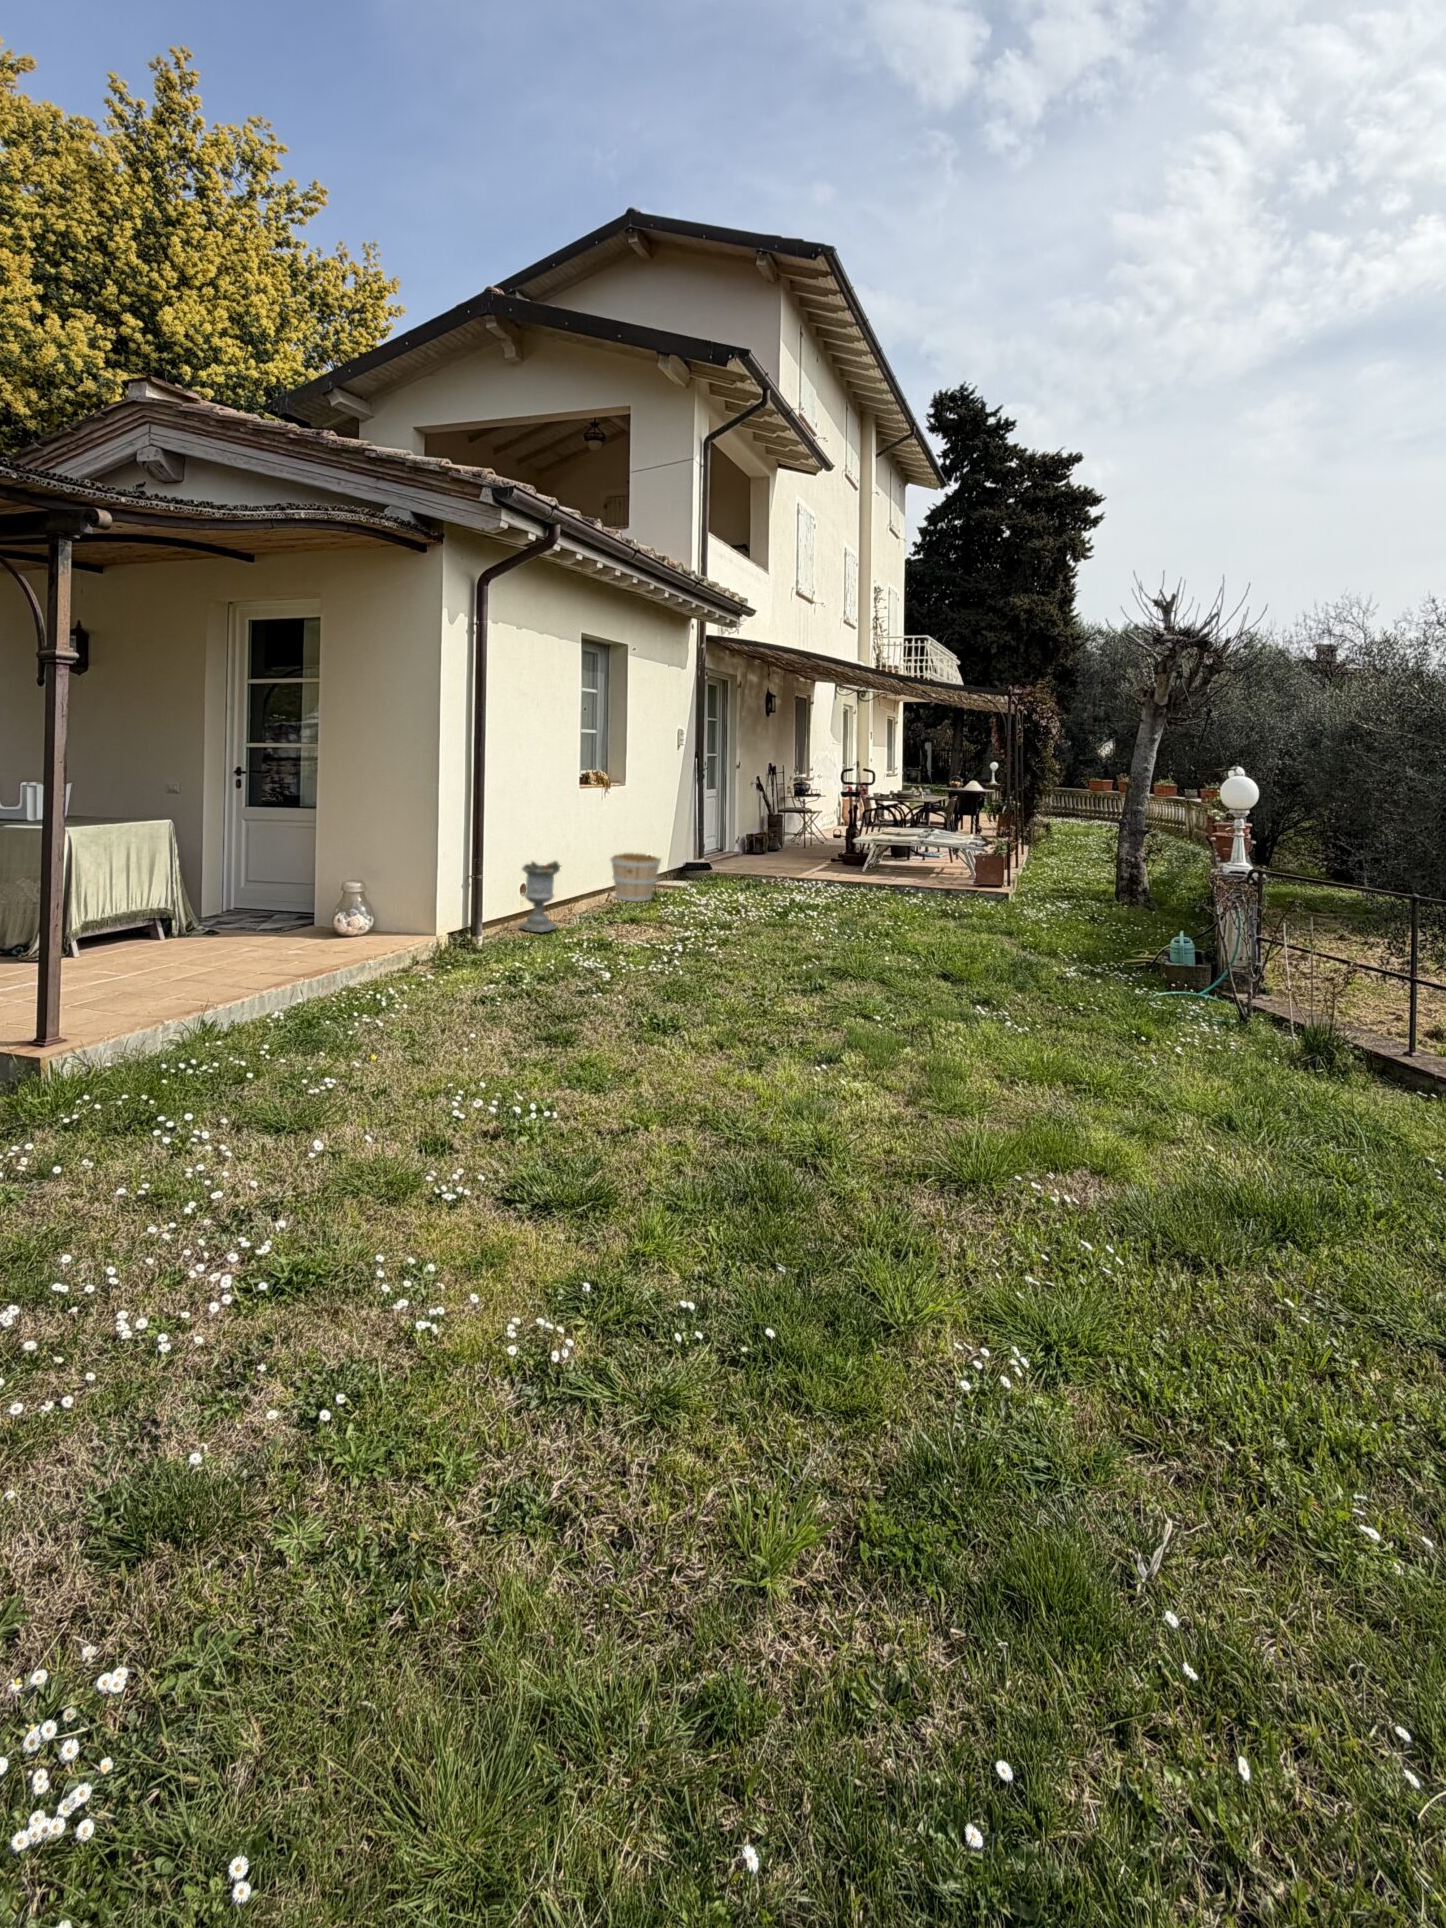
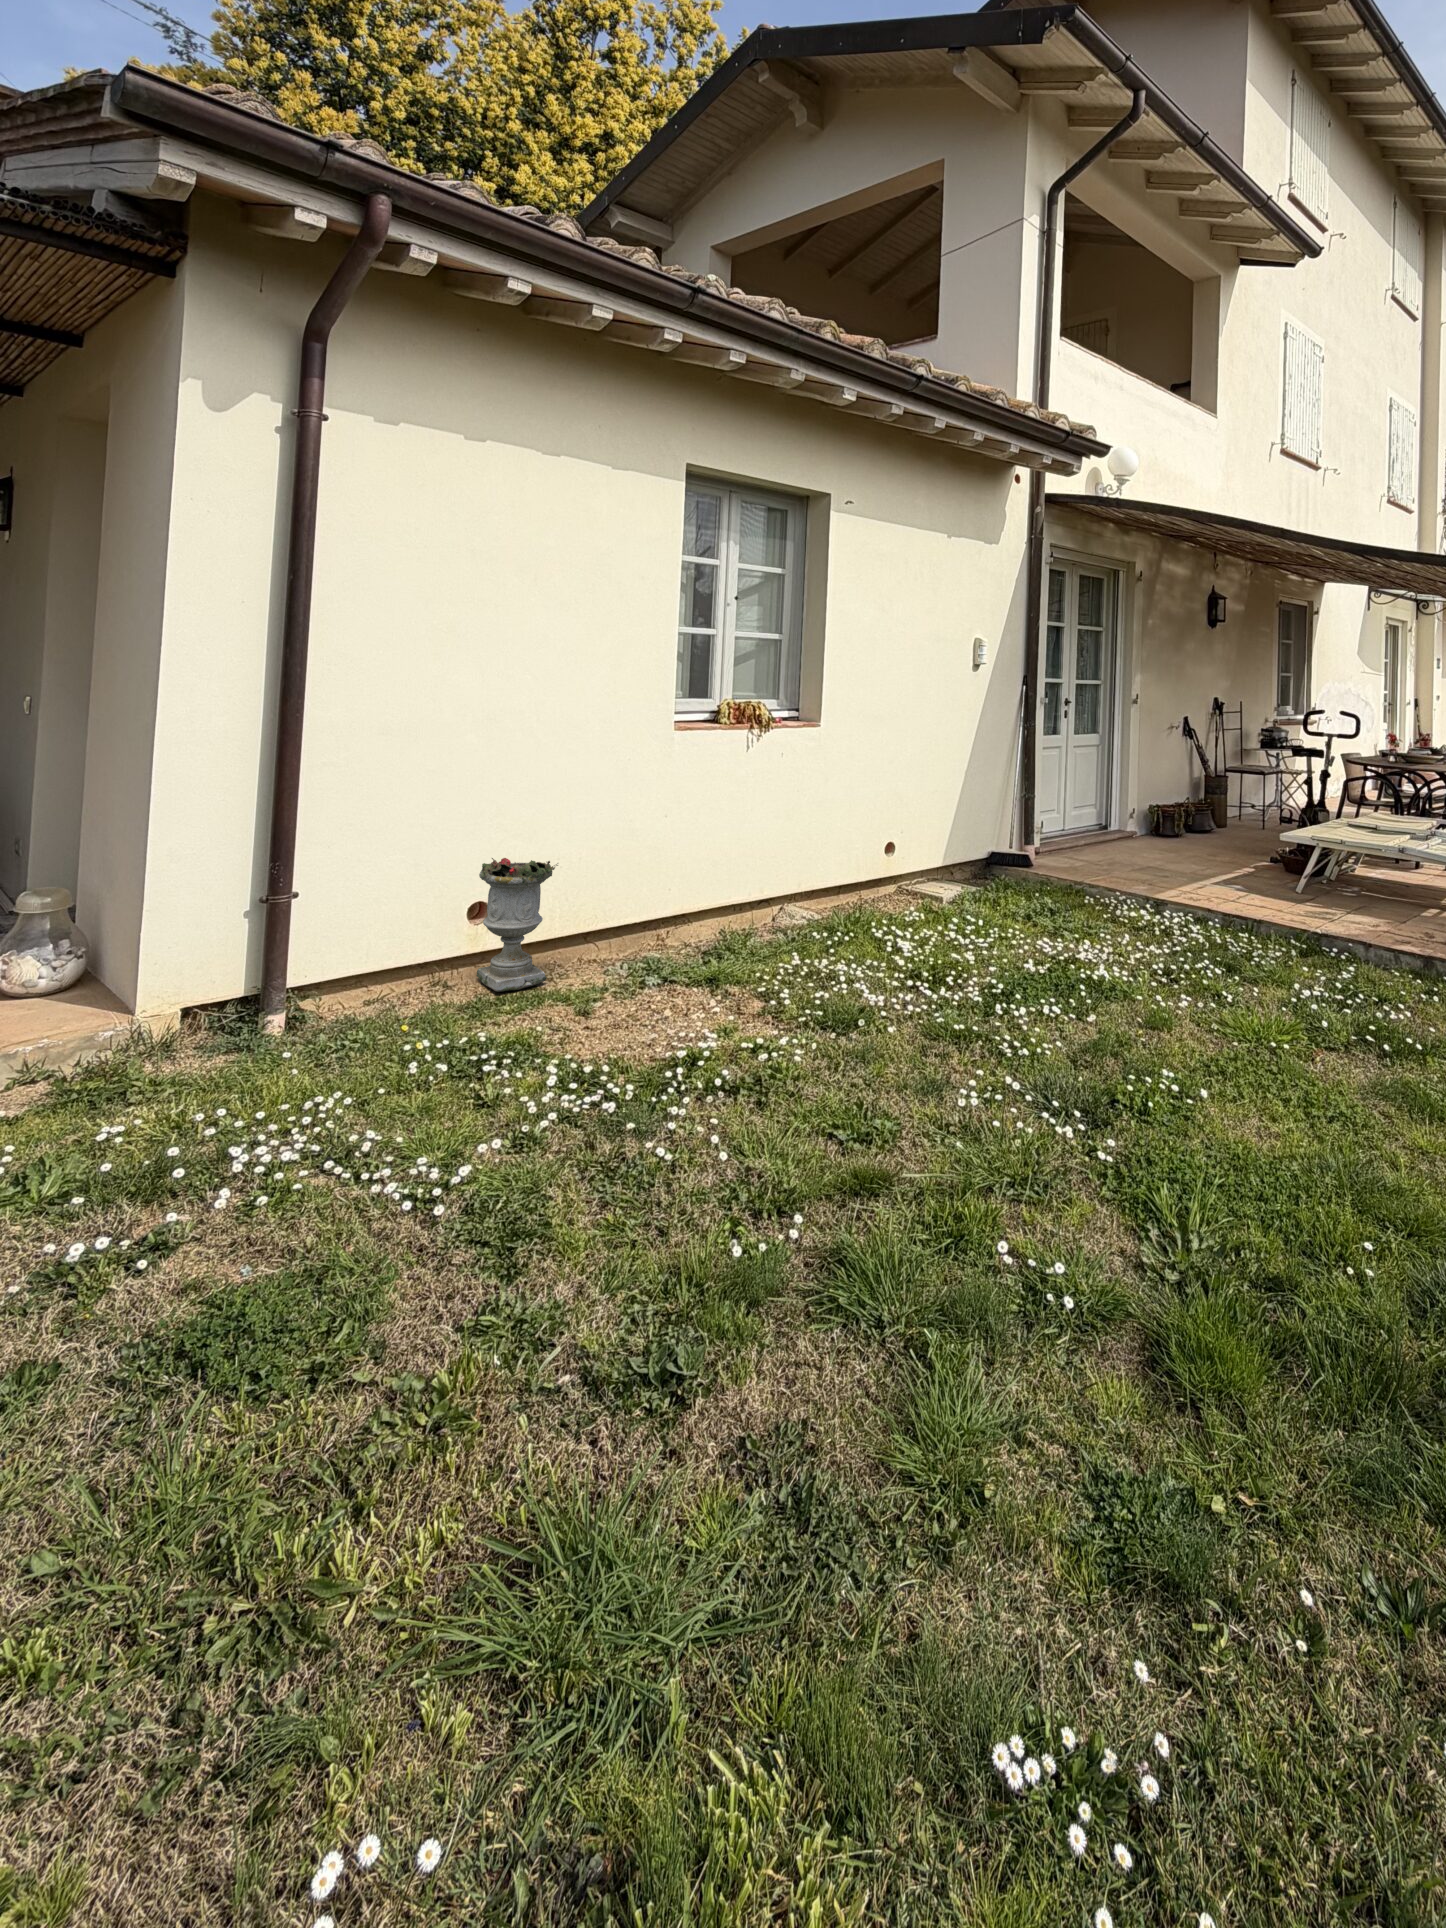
wooden bucket: present [611,853,661,902] -> none [778,837,863,926]

